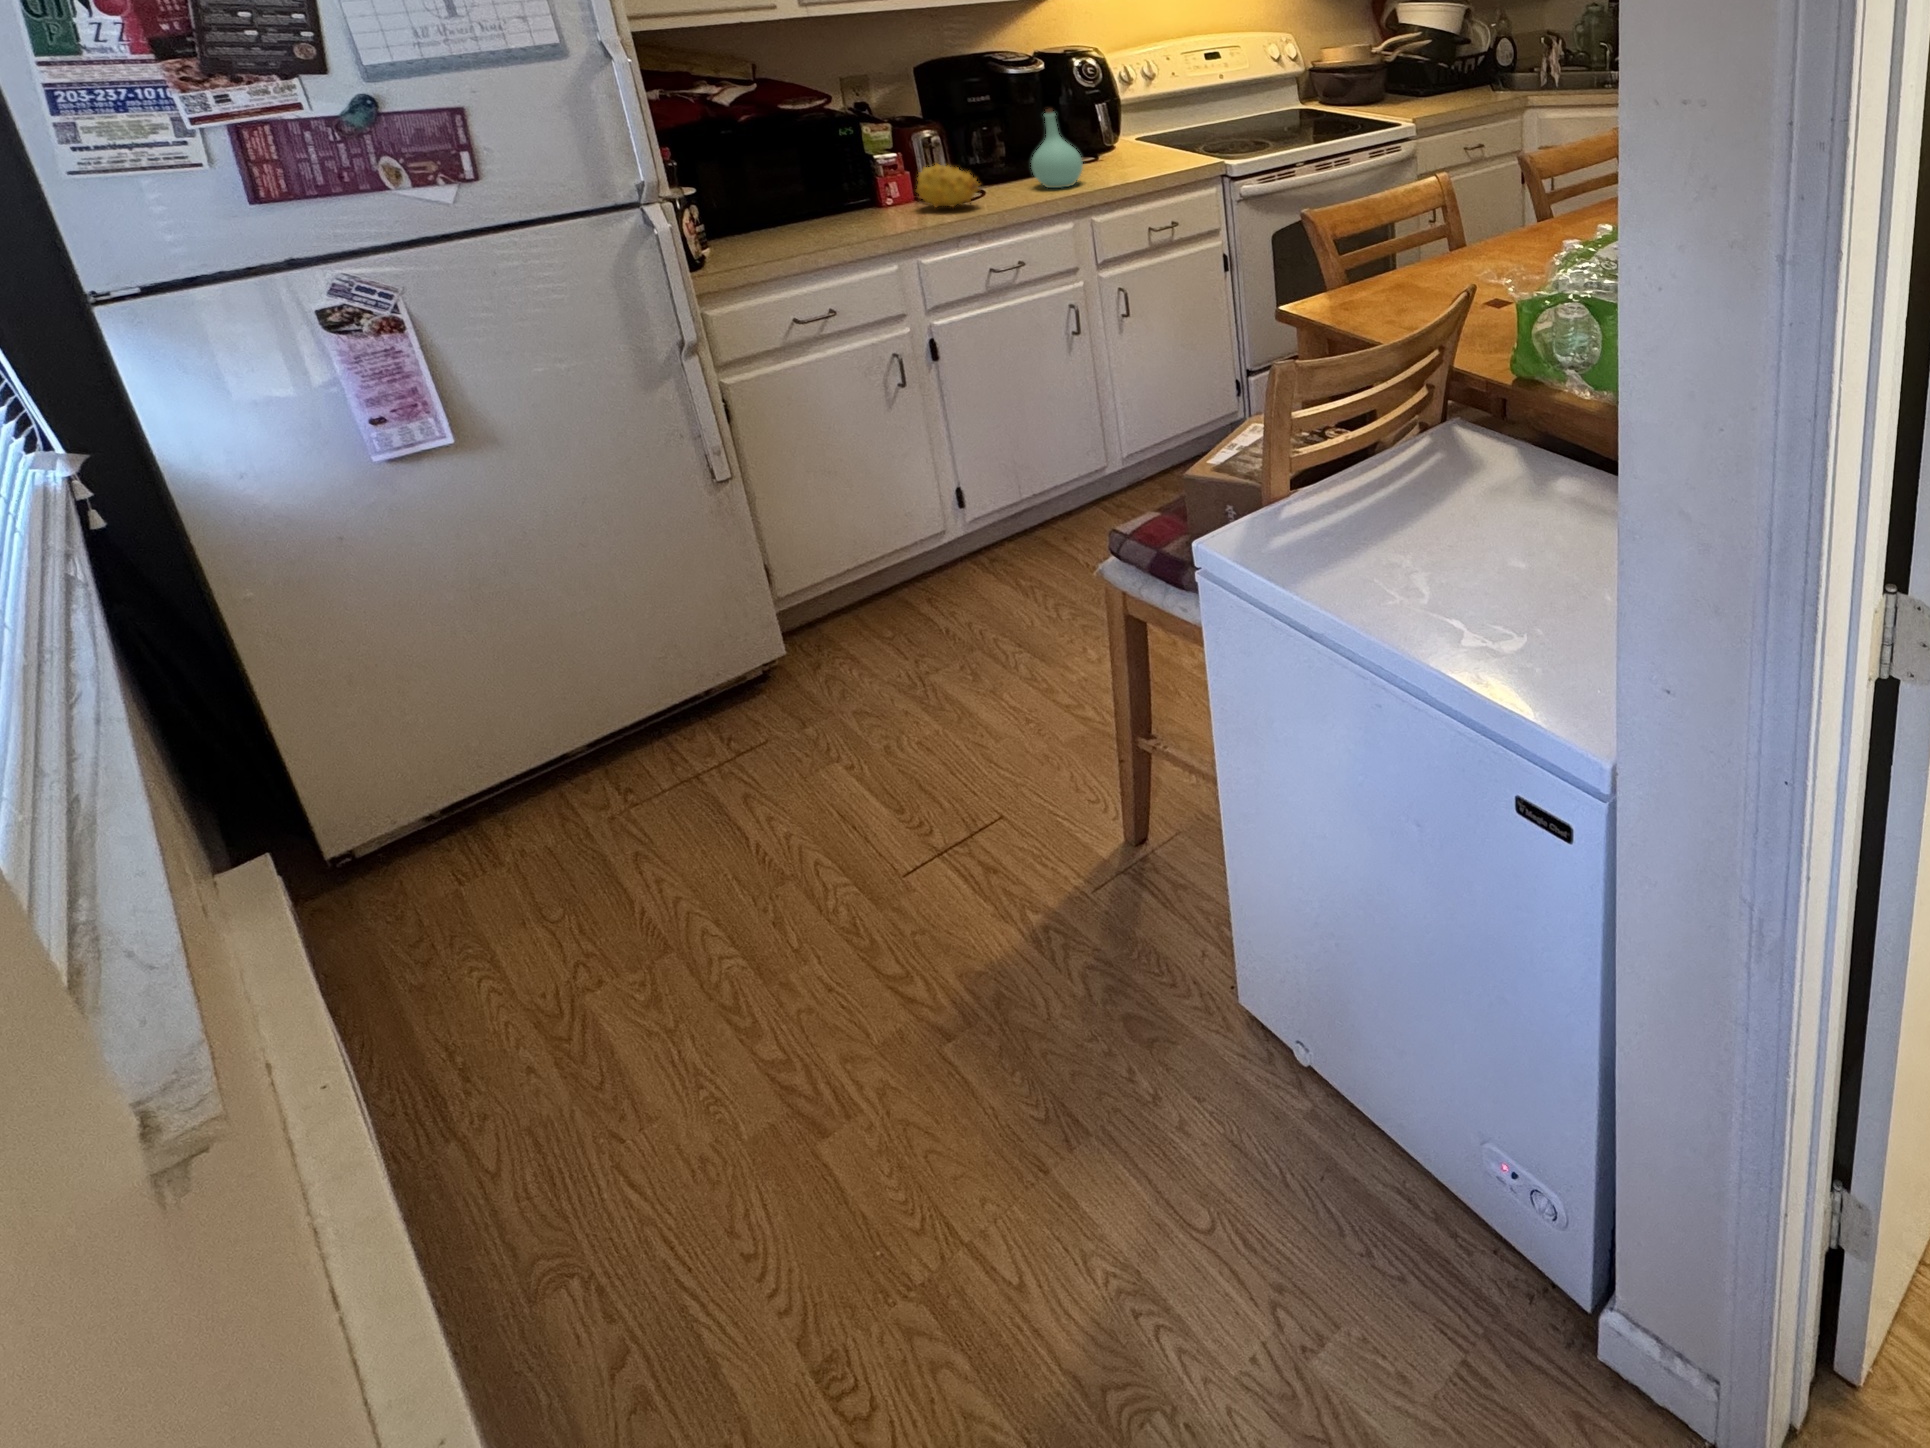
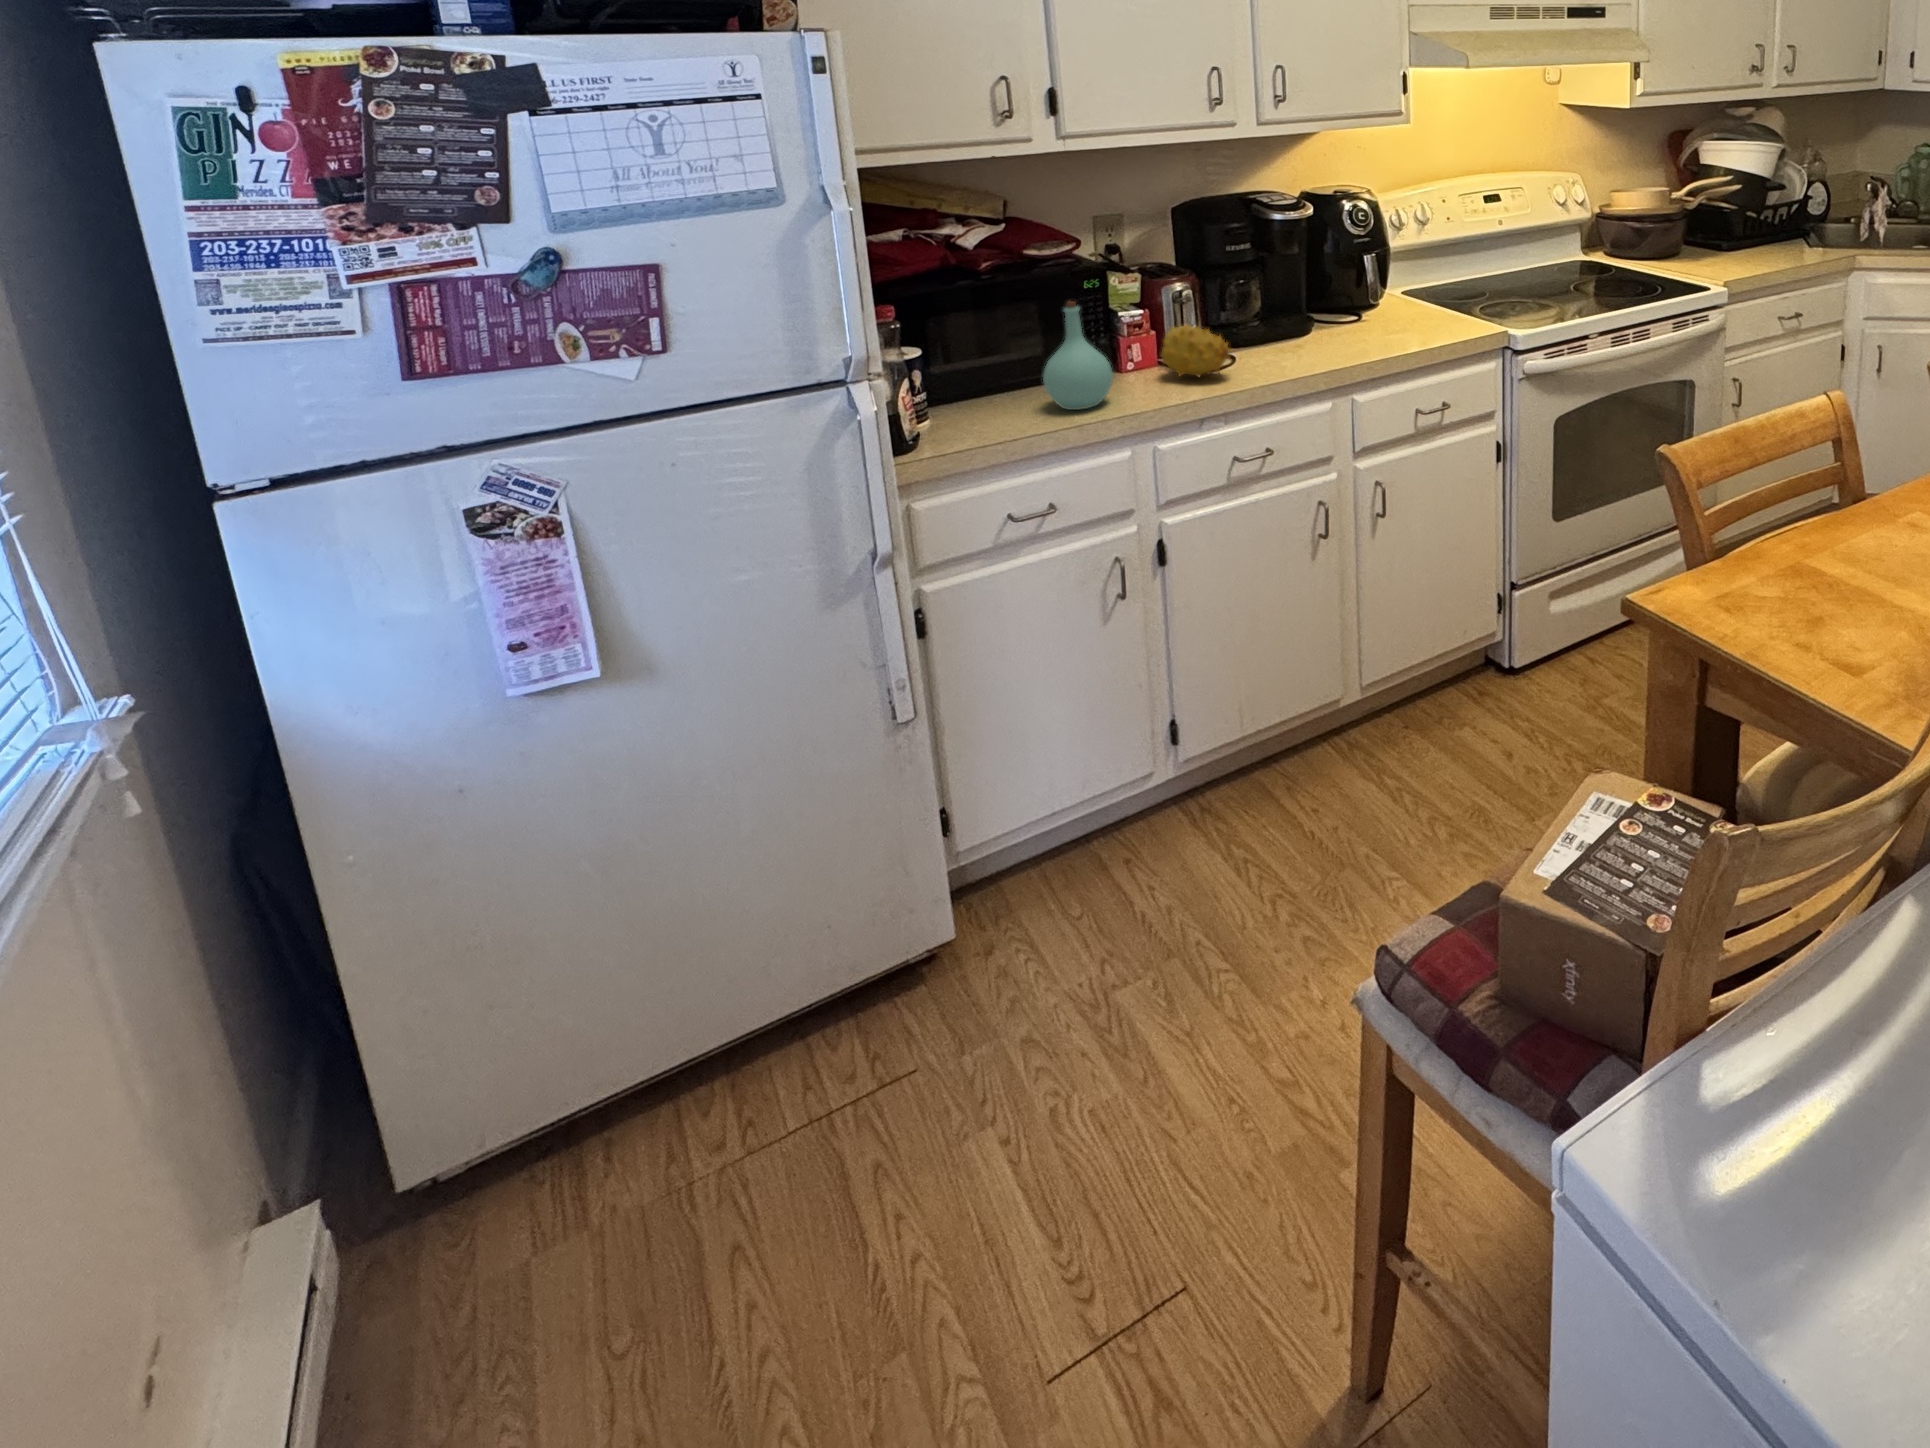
bottle: present [1031,109,1083,188] -> present [1043,301,1113,410]

